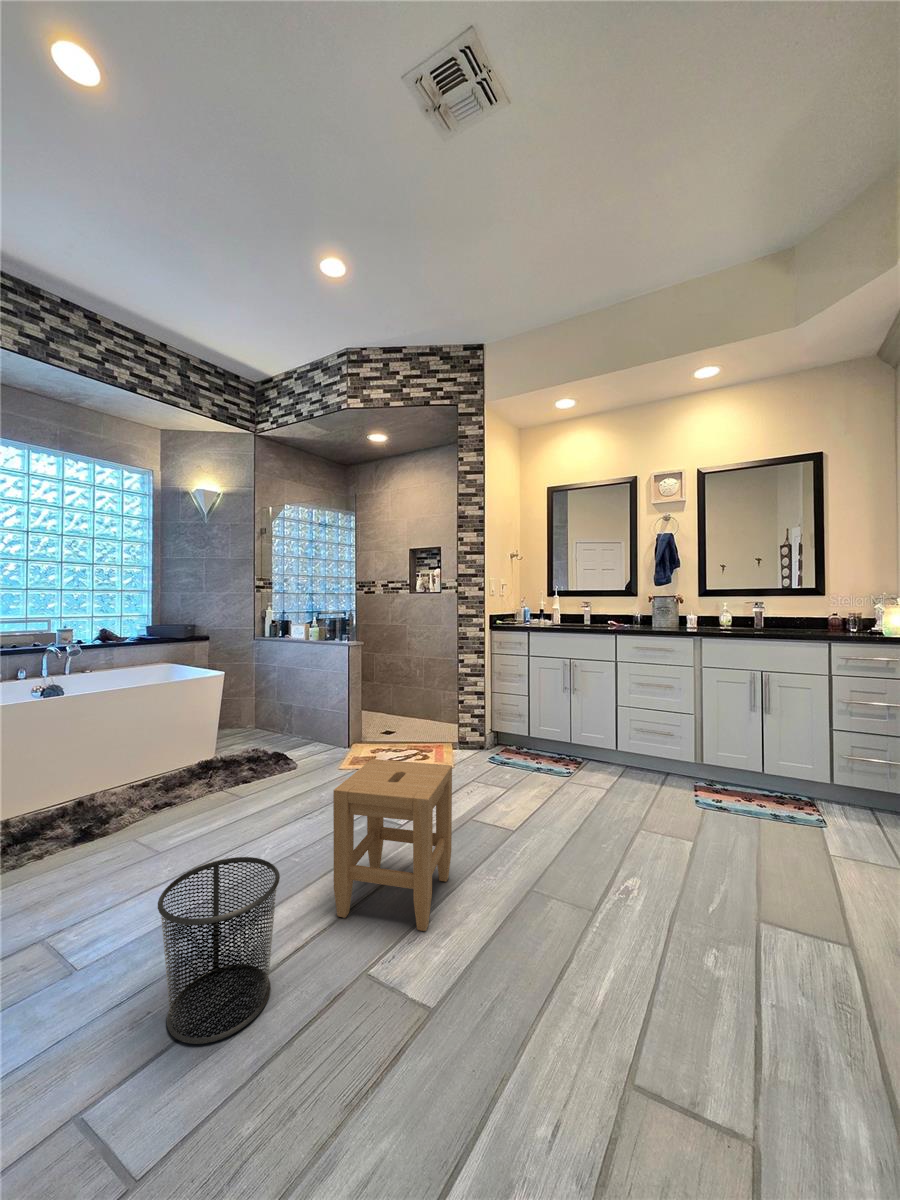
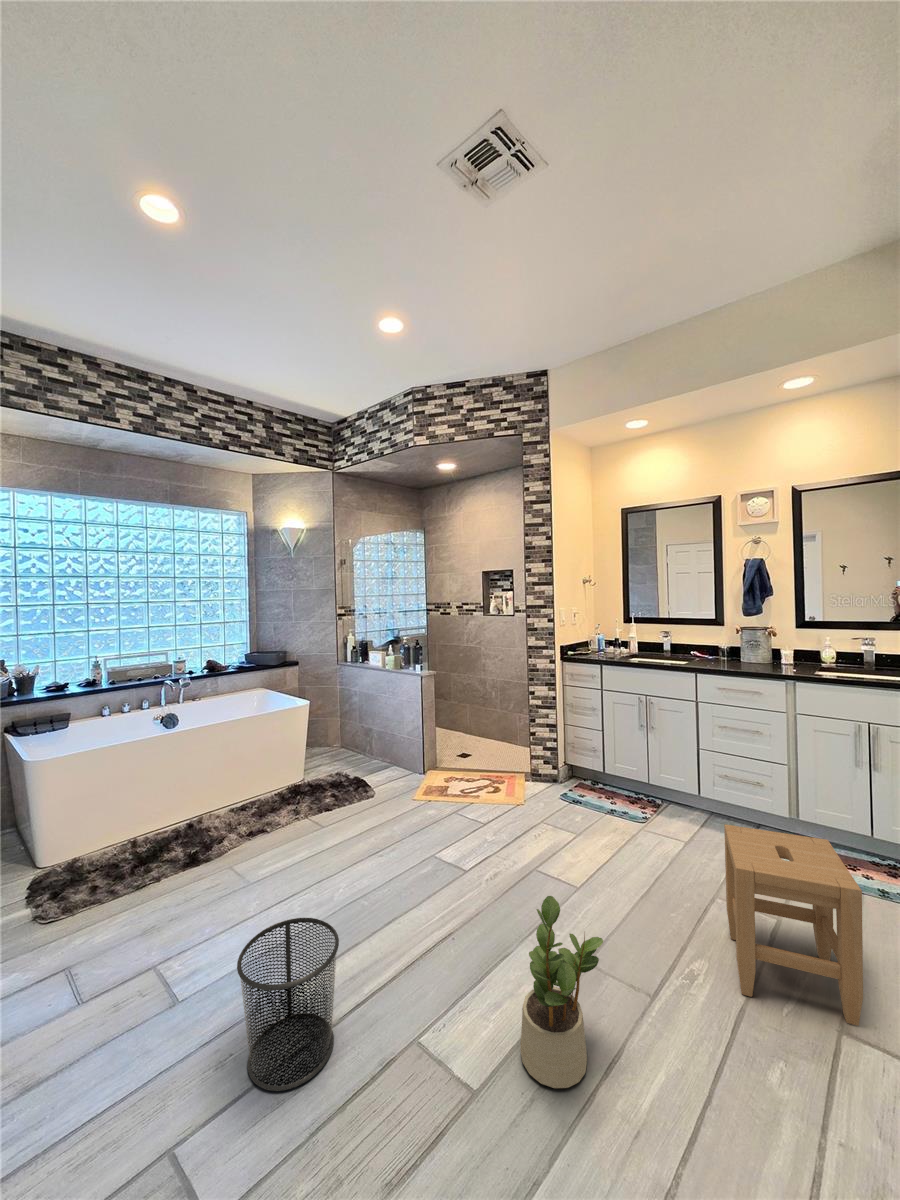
stool: present [333,759,452,931] -> present [724,824,863,1026]
potted plant: none [475,805,559,997] -> present [520,896,603,1088]

